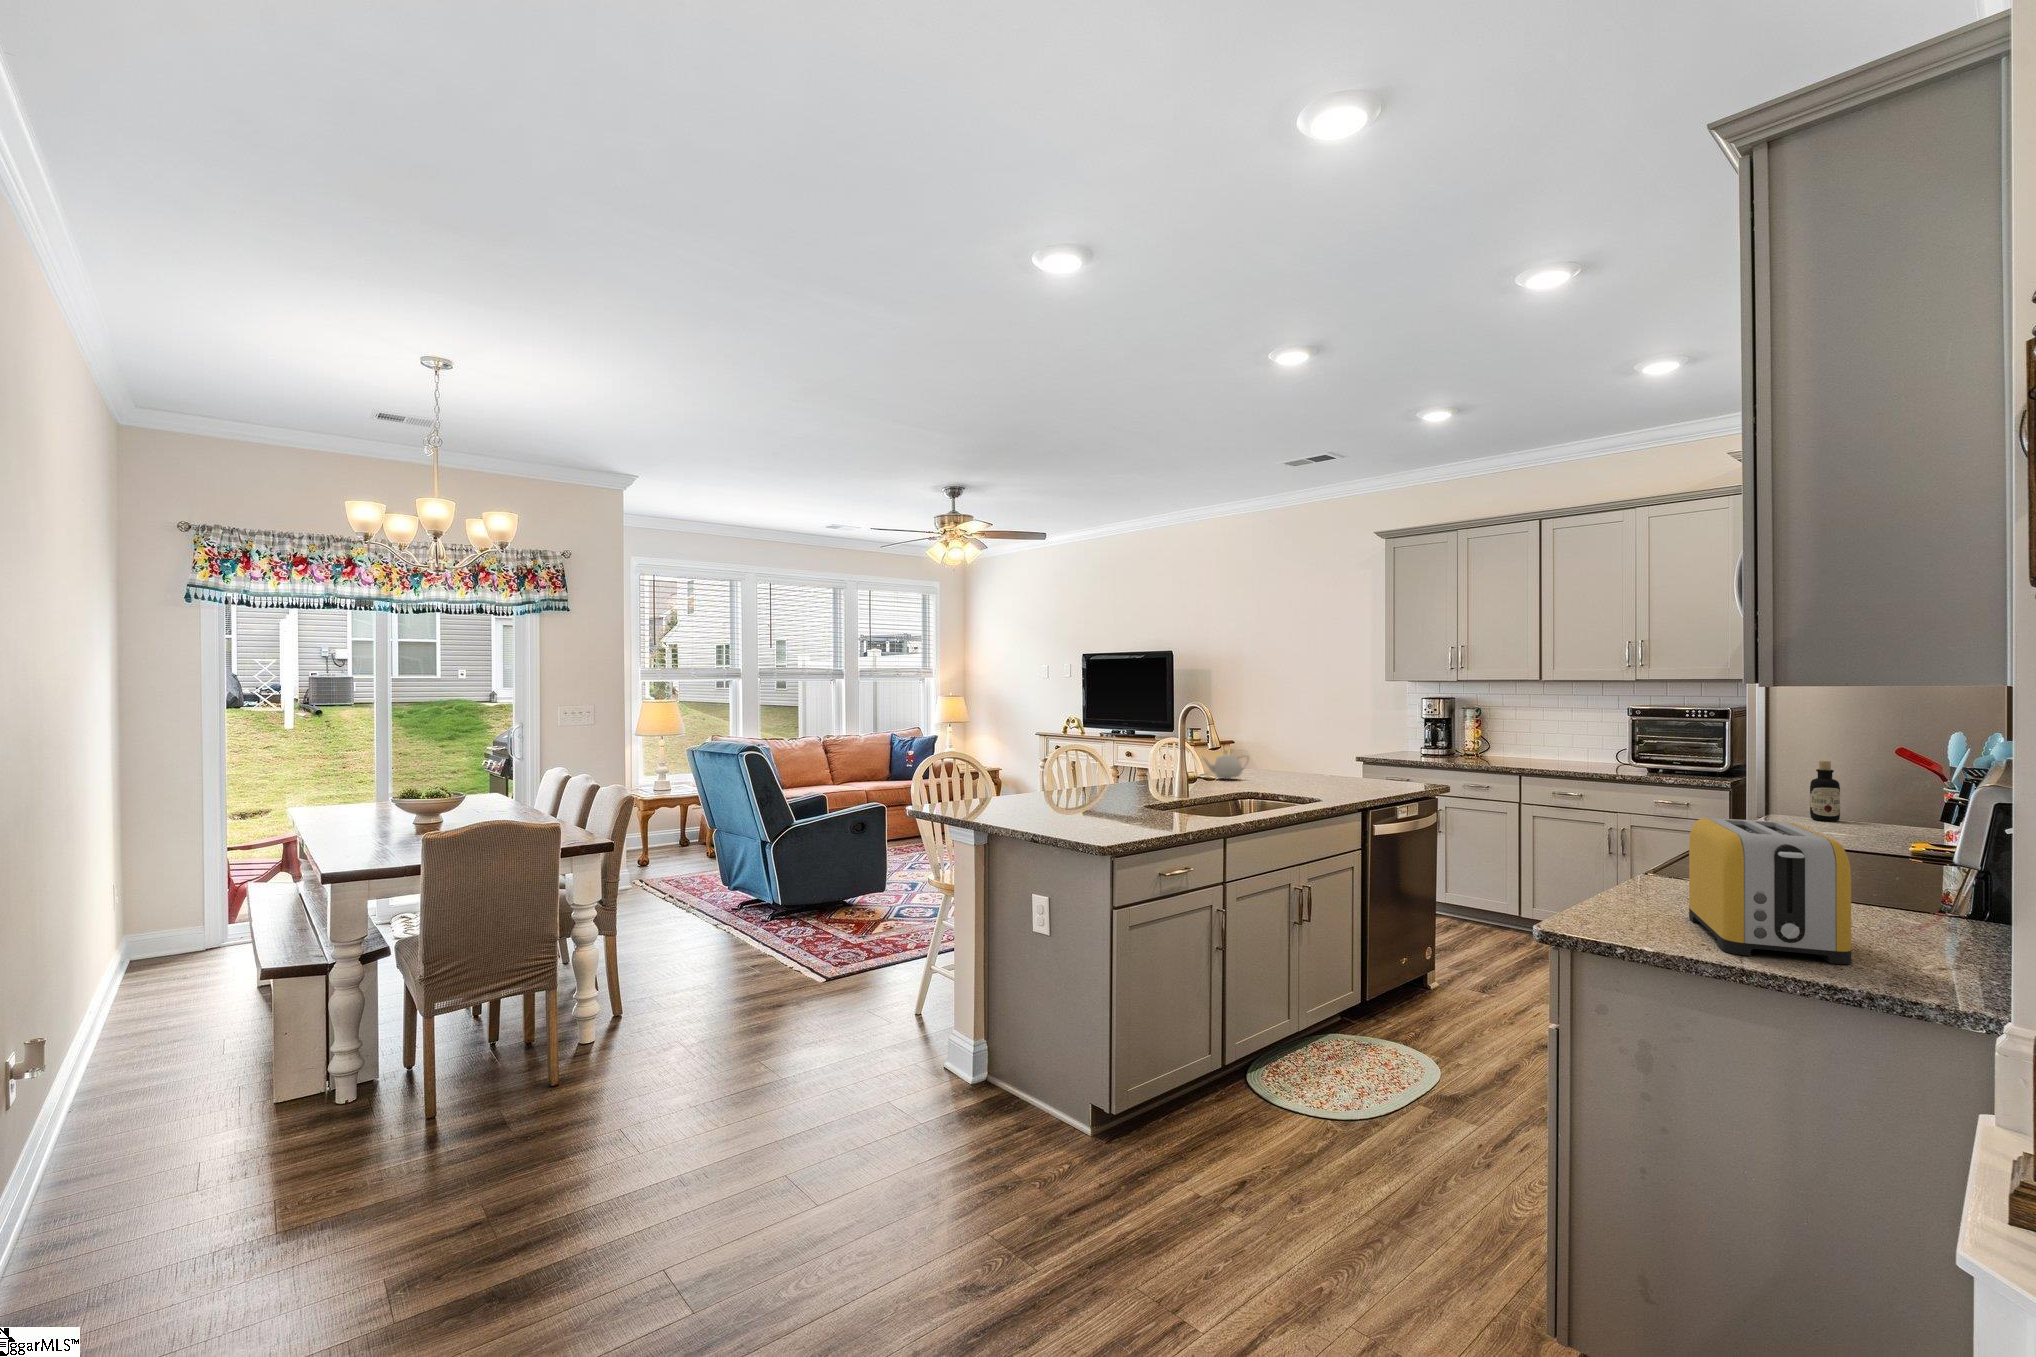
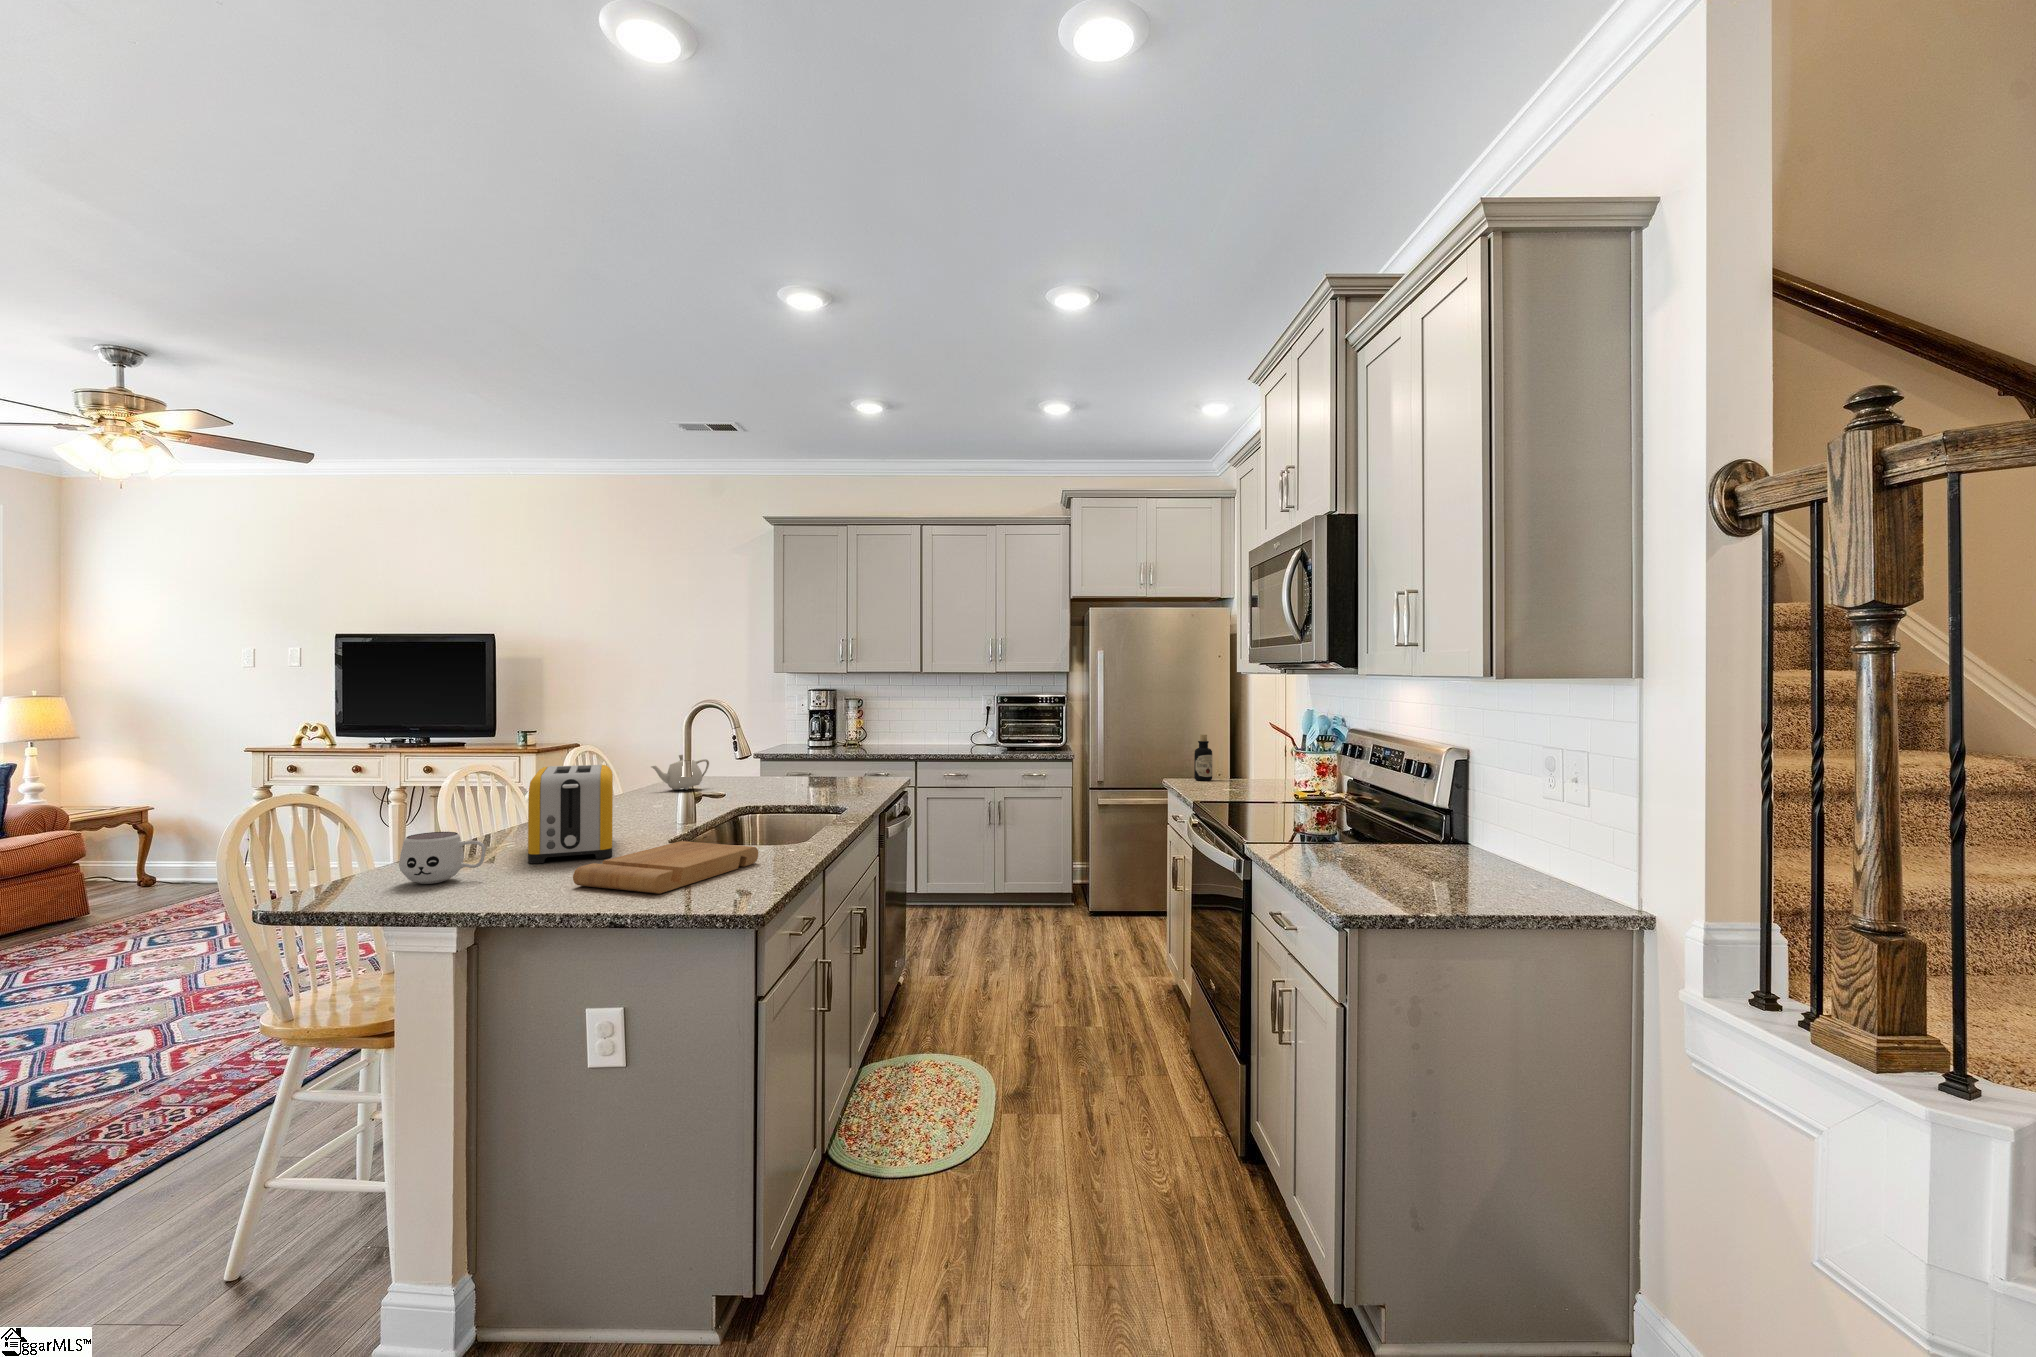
mug: none [965,781,1006,811] -> present [399,832,486,884]
cutting board: none [1035,805,1160,831] -> present [573,841,758,894]
toaster: present [1689,818,1851,964] -> present [528,765,613,863]

